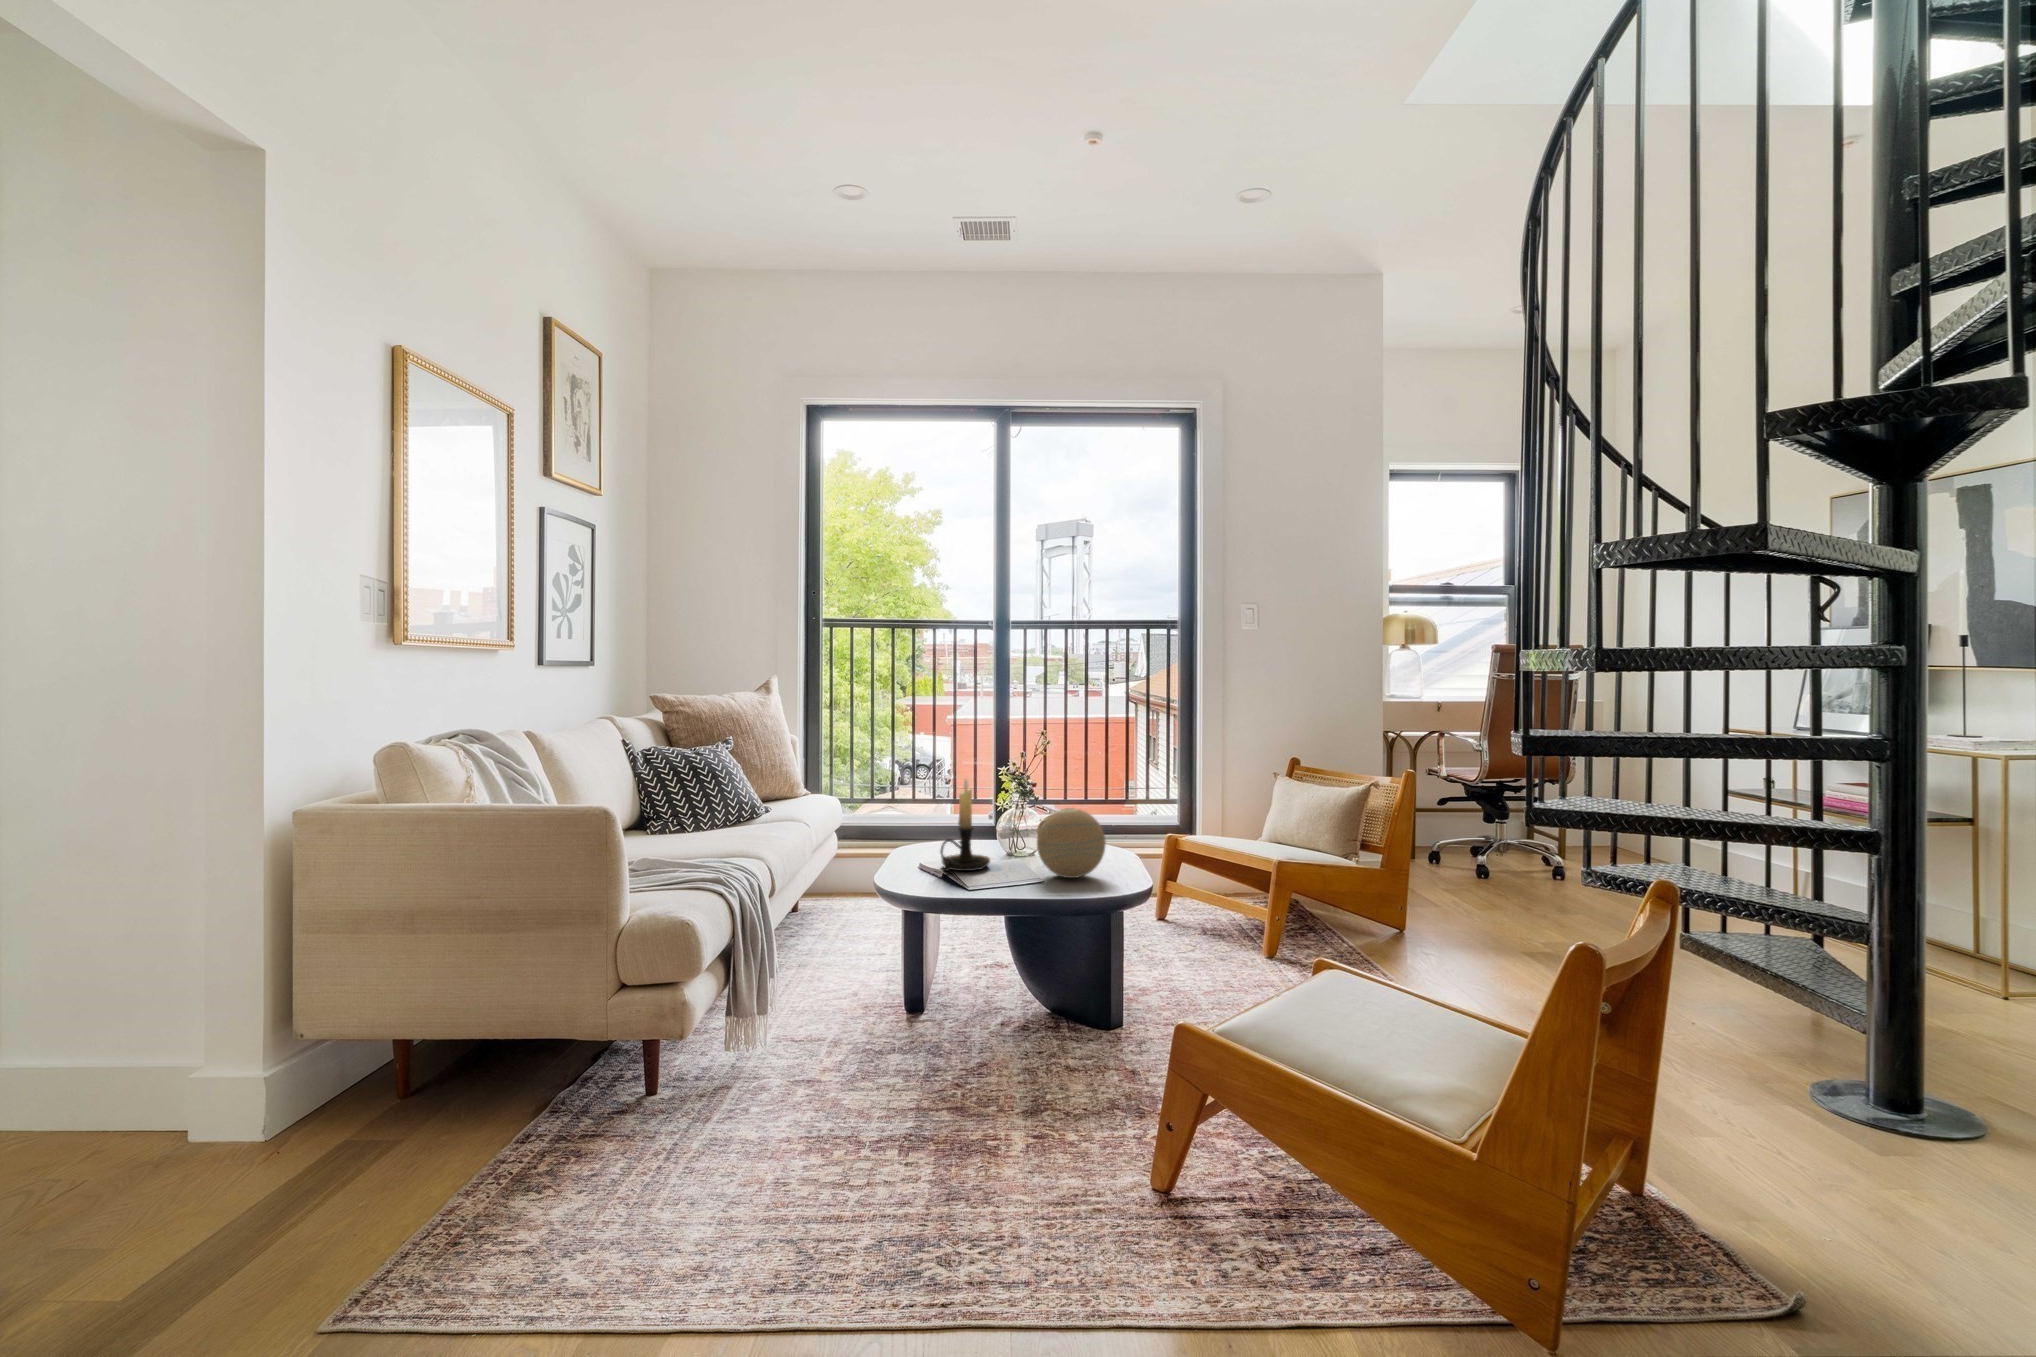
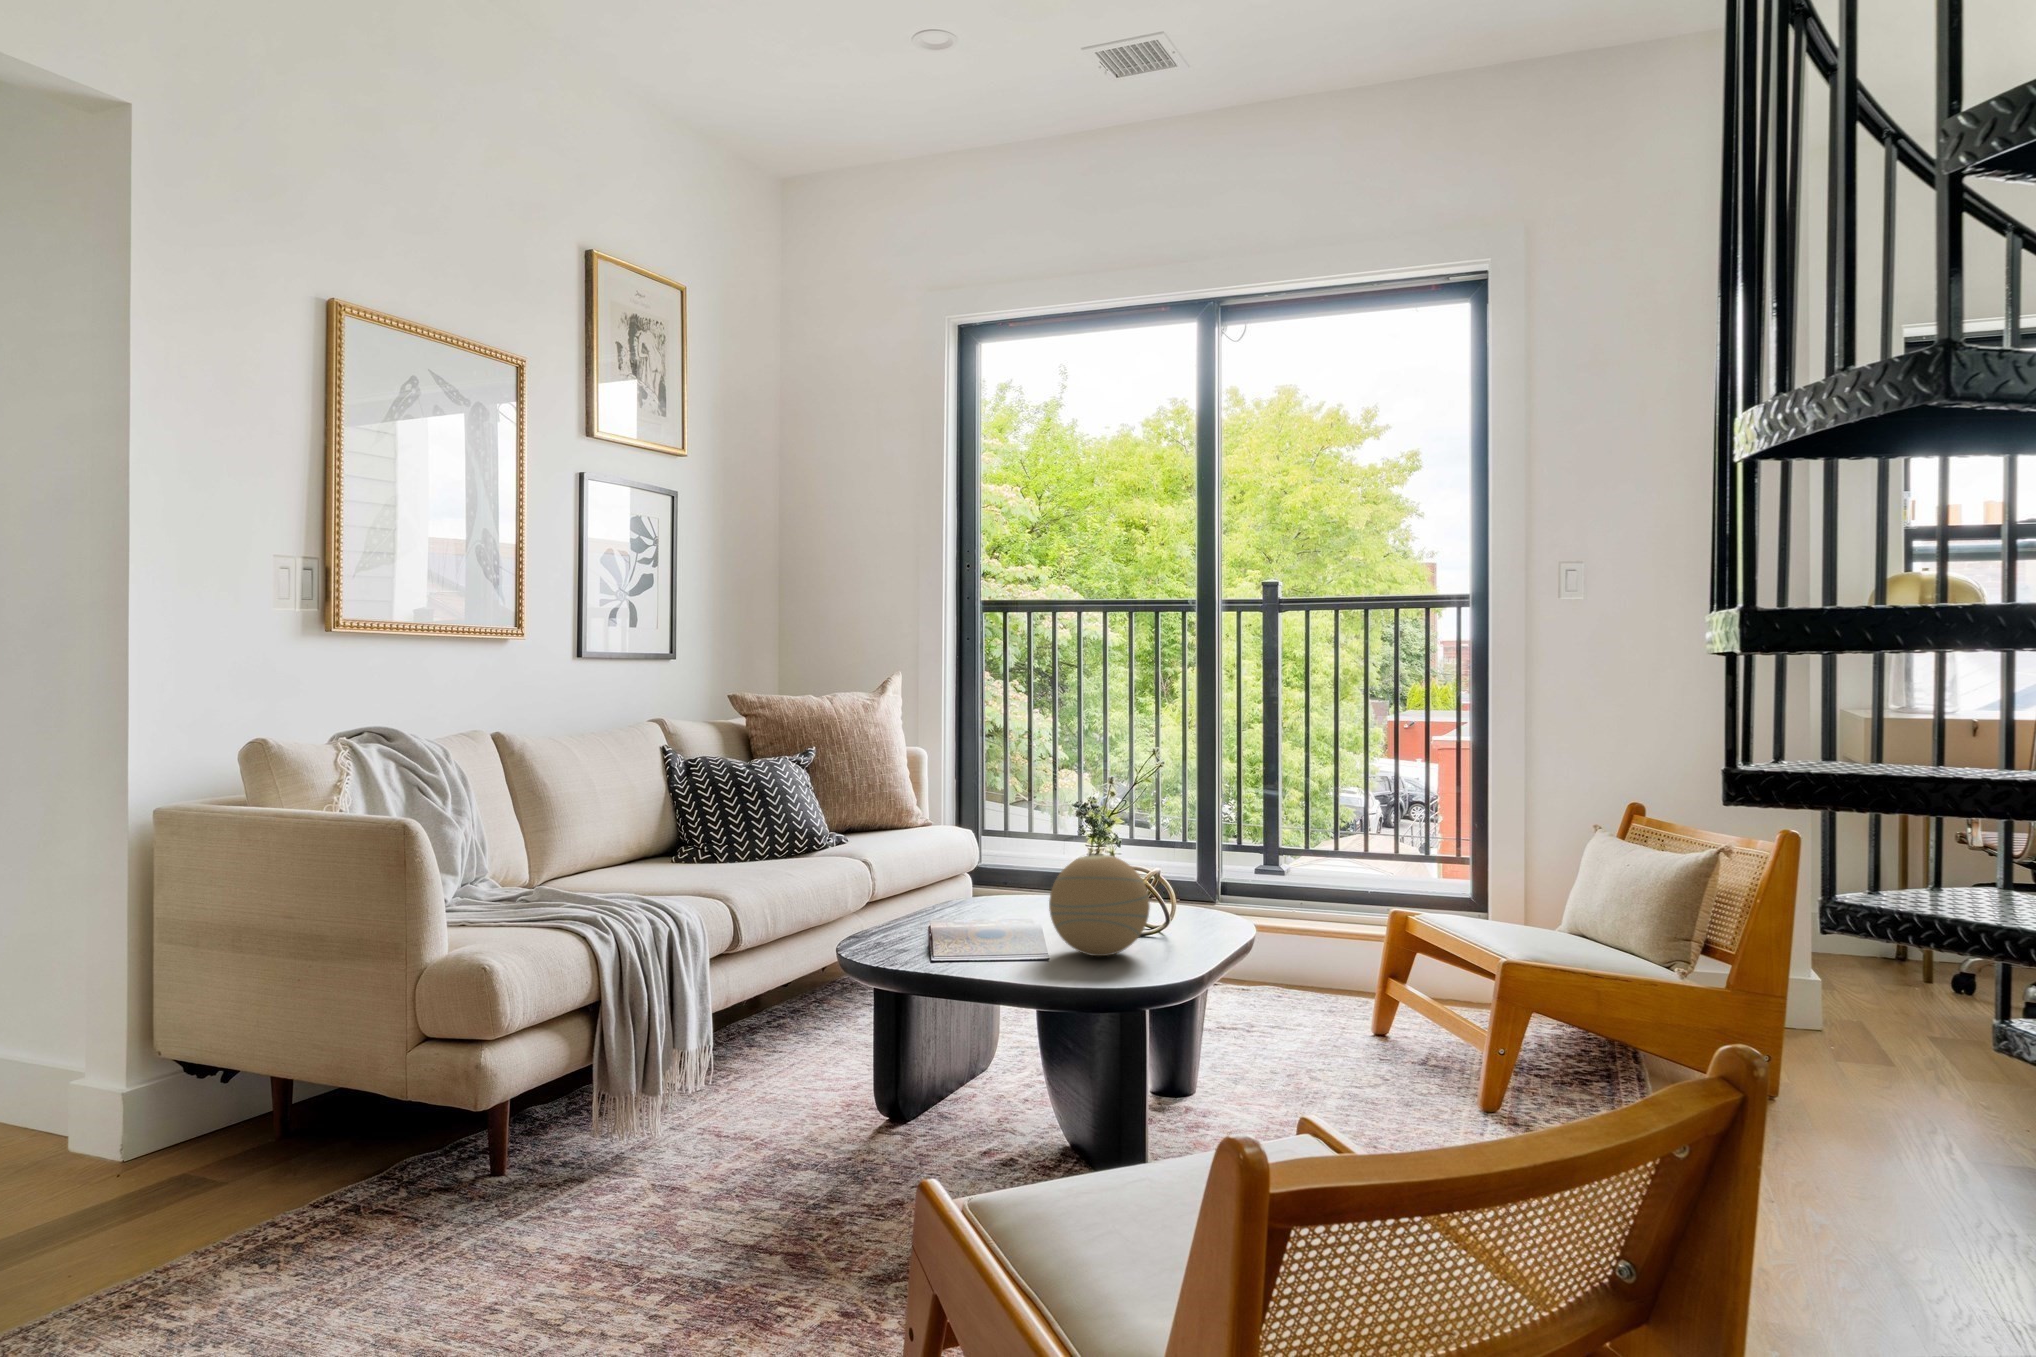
candle holder: present [940,778,990,871] -> none [929,802,1012,935]

